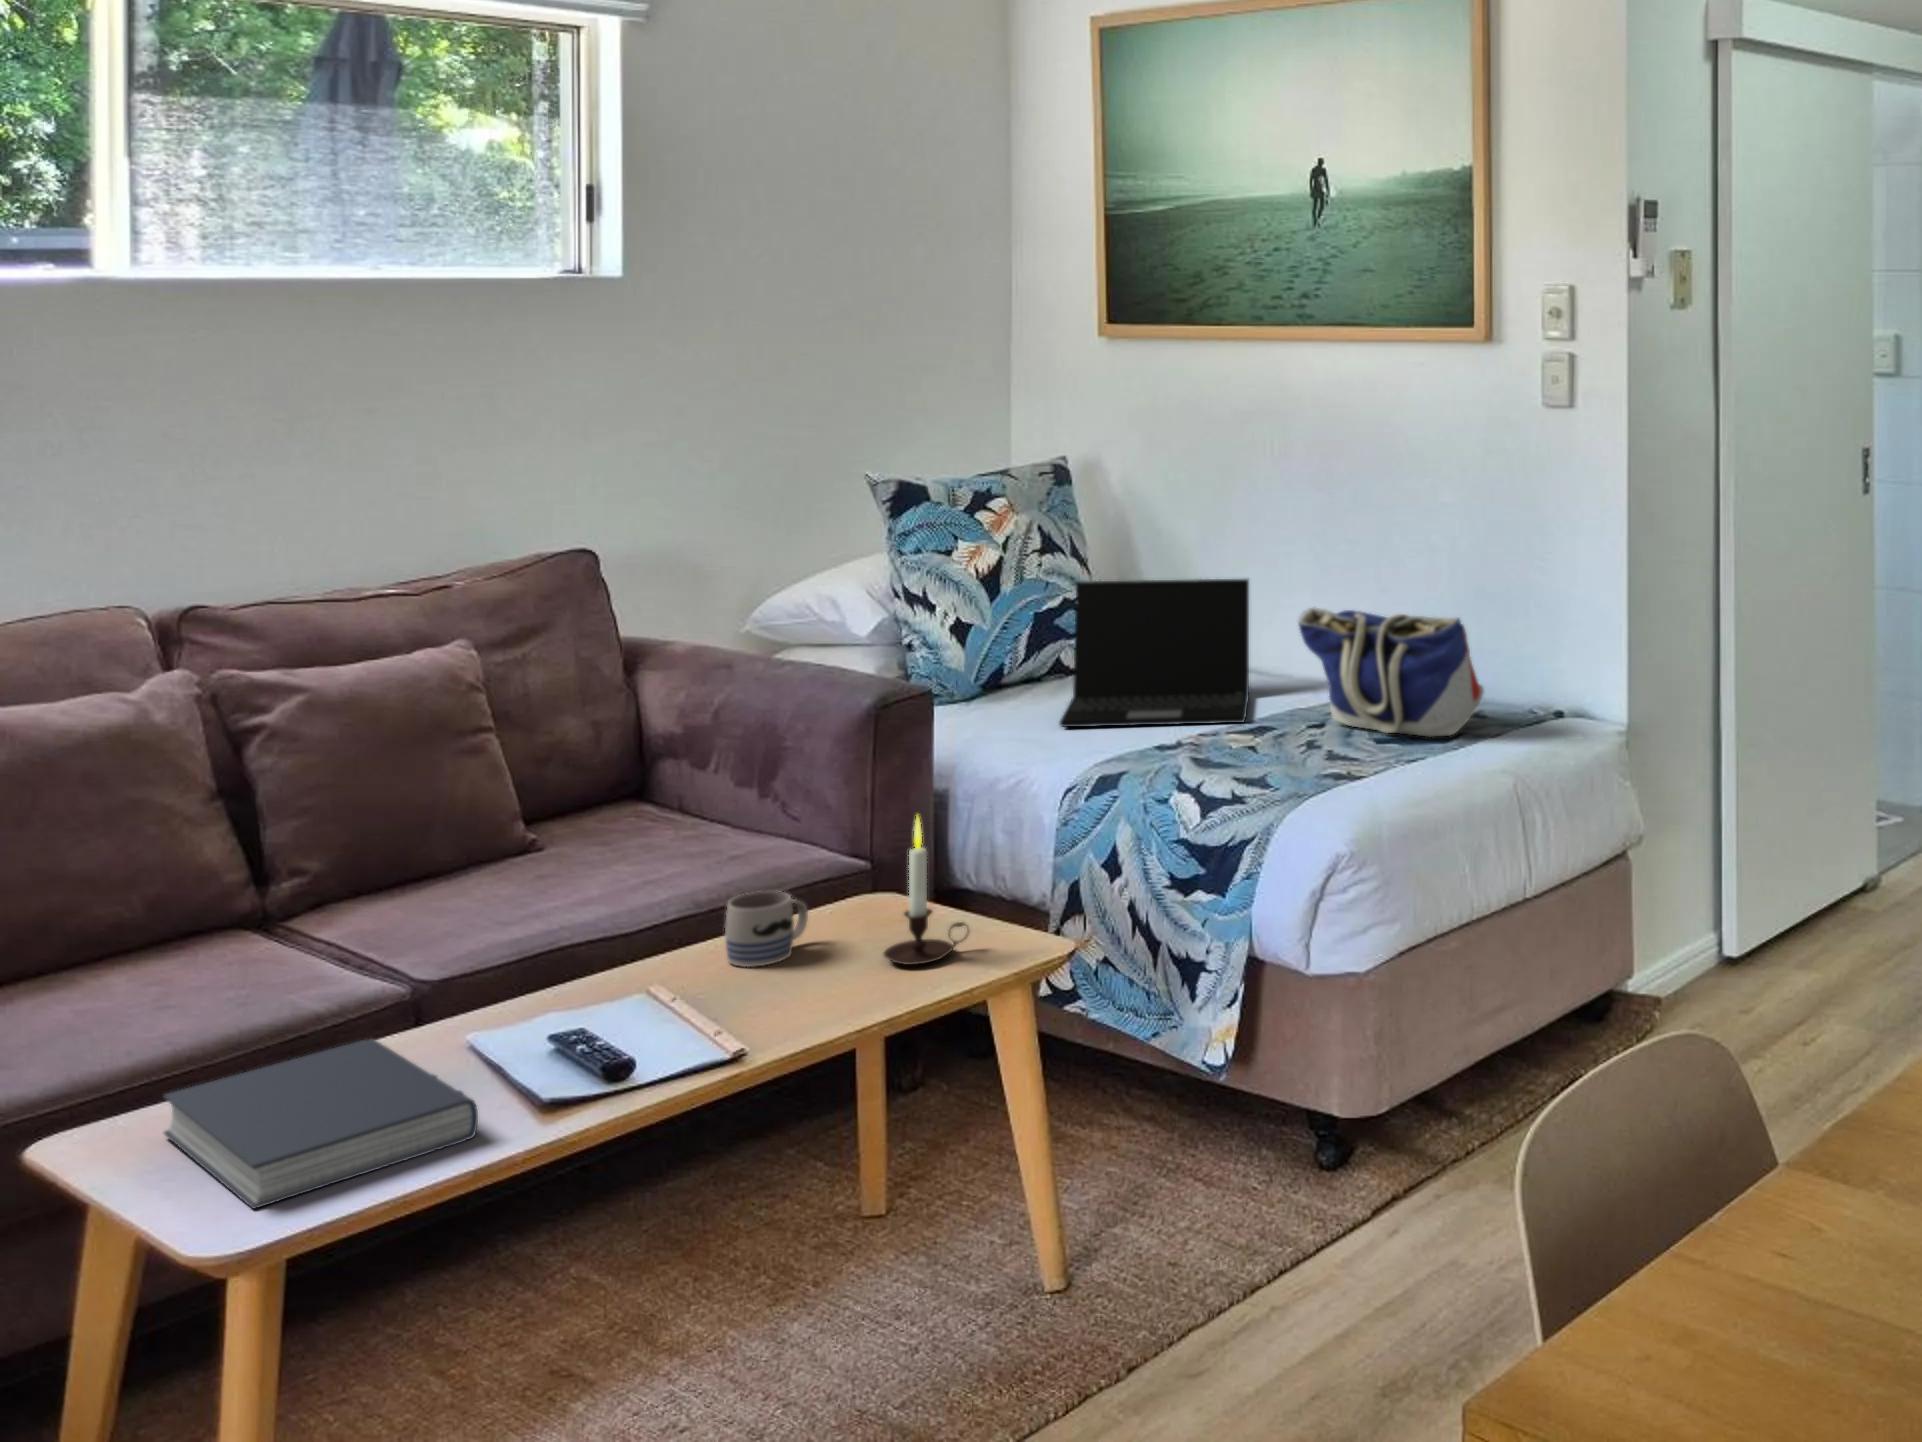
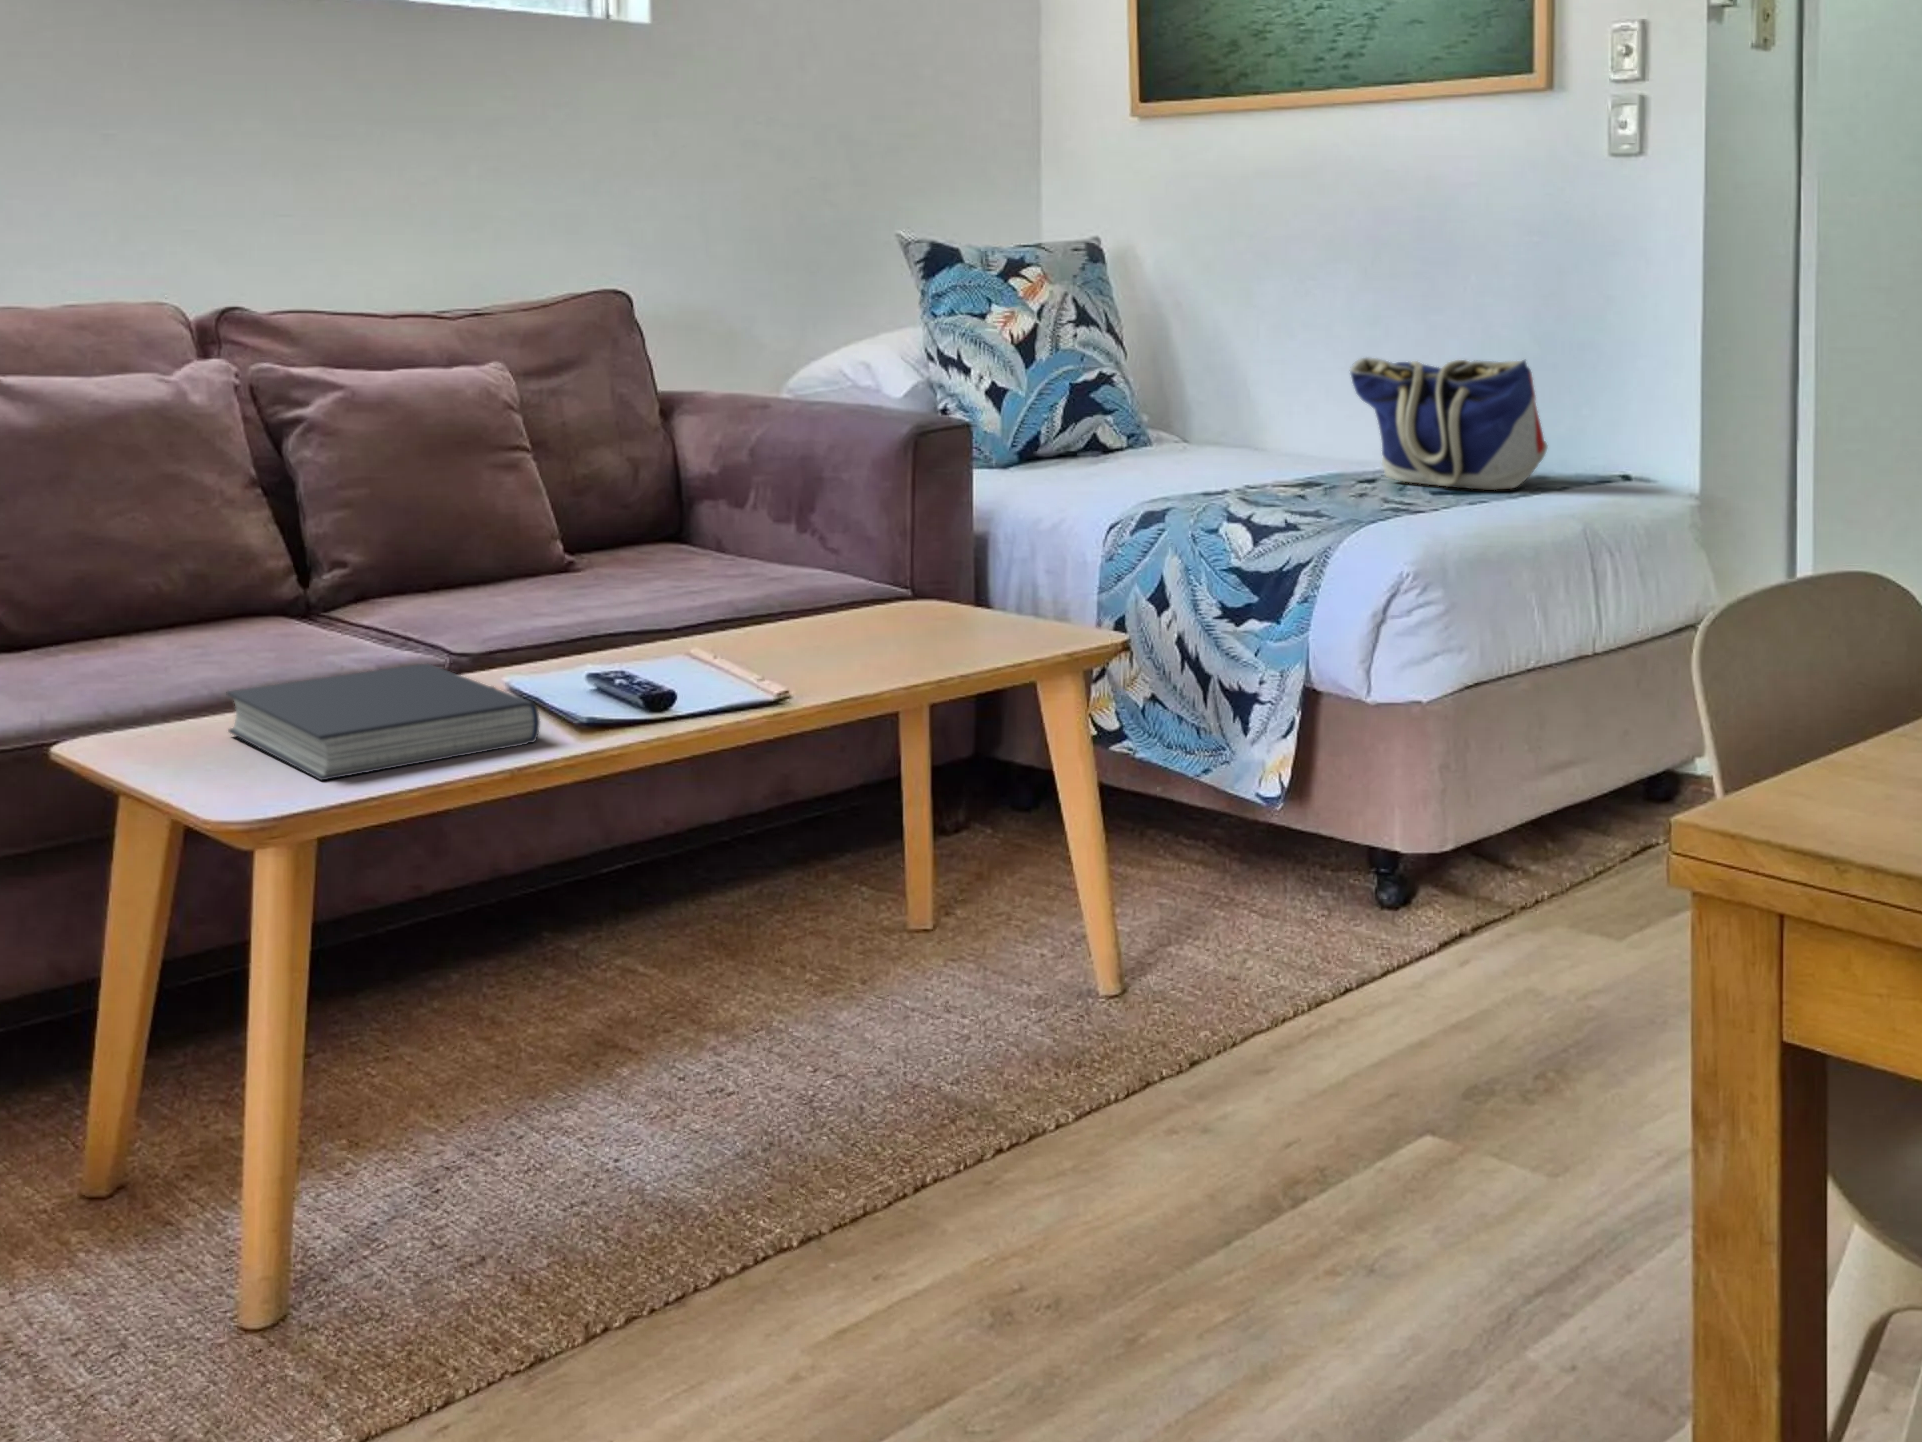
laptop: present [1060,579,1249,727] -> none [1100,343,1294,480]
candle: present [884,816,968,965] -> none [936,489,1024,644]
mug: present [725,891,808,967] -> none [774,573,857,643]

